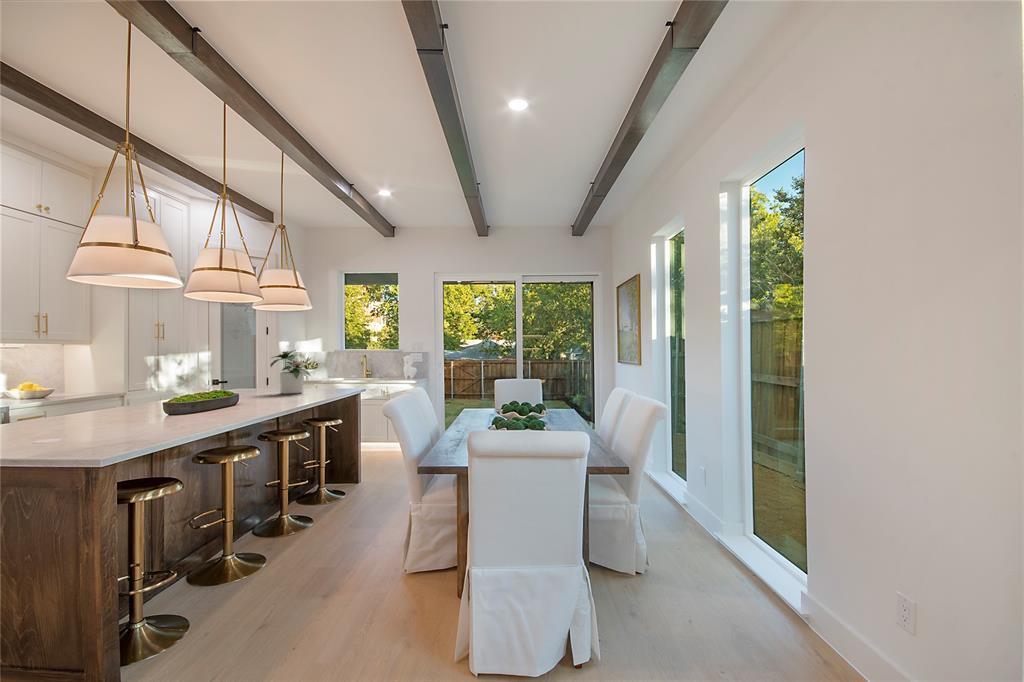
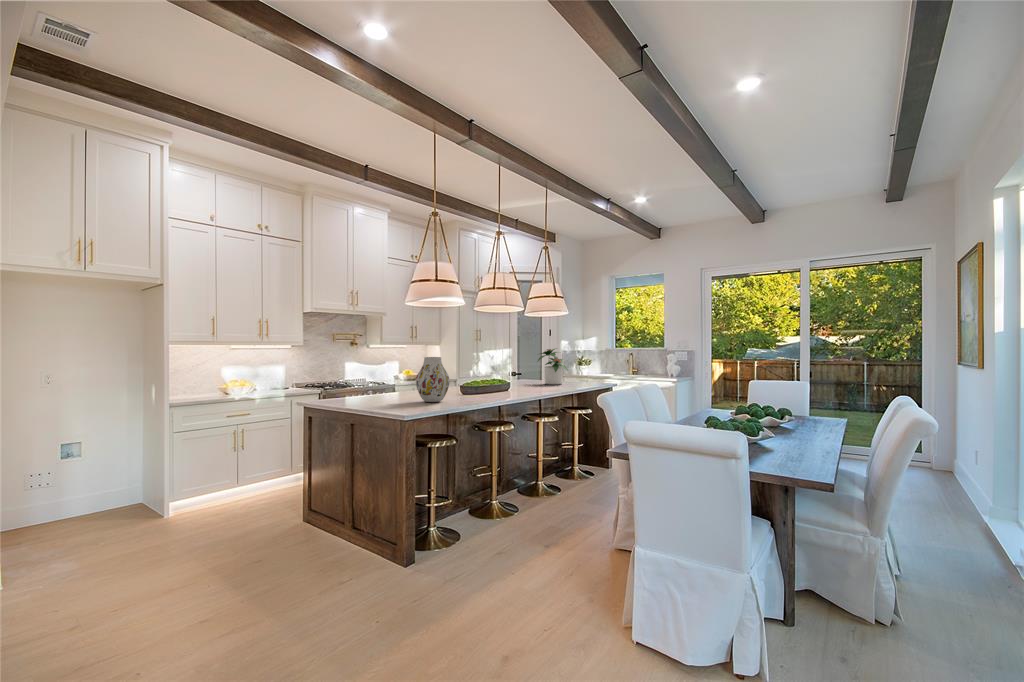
vase: none [98,362,161,432] -> present [416,357,449,402]

